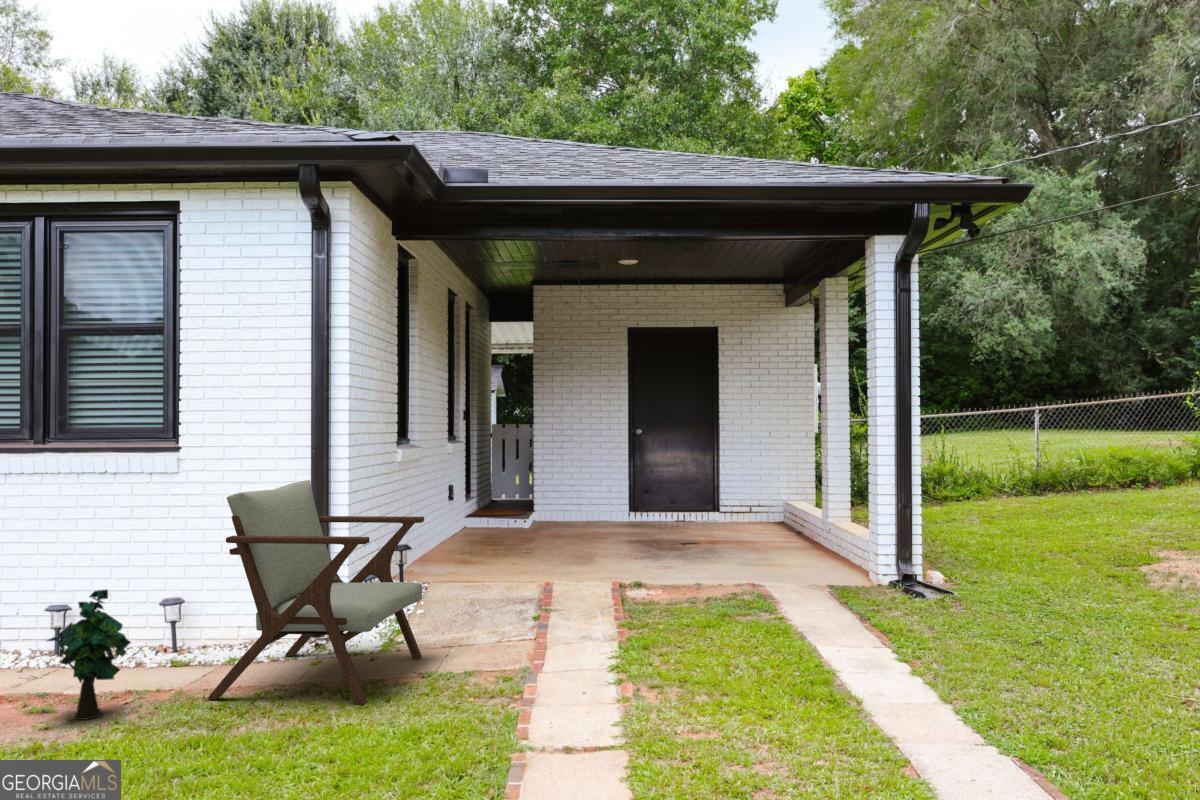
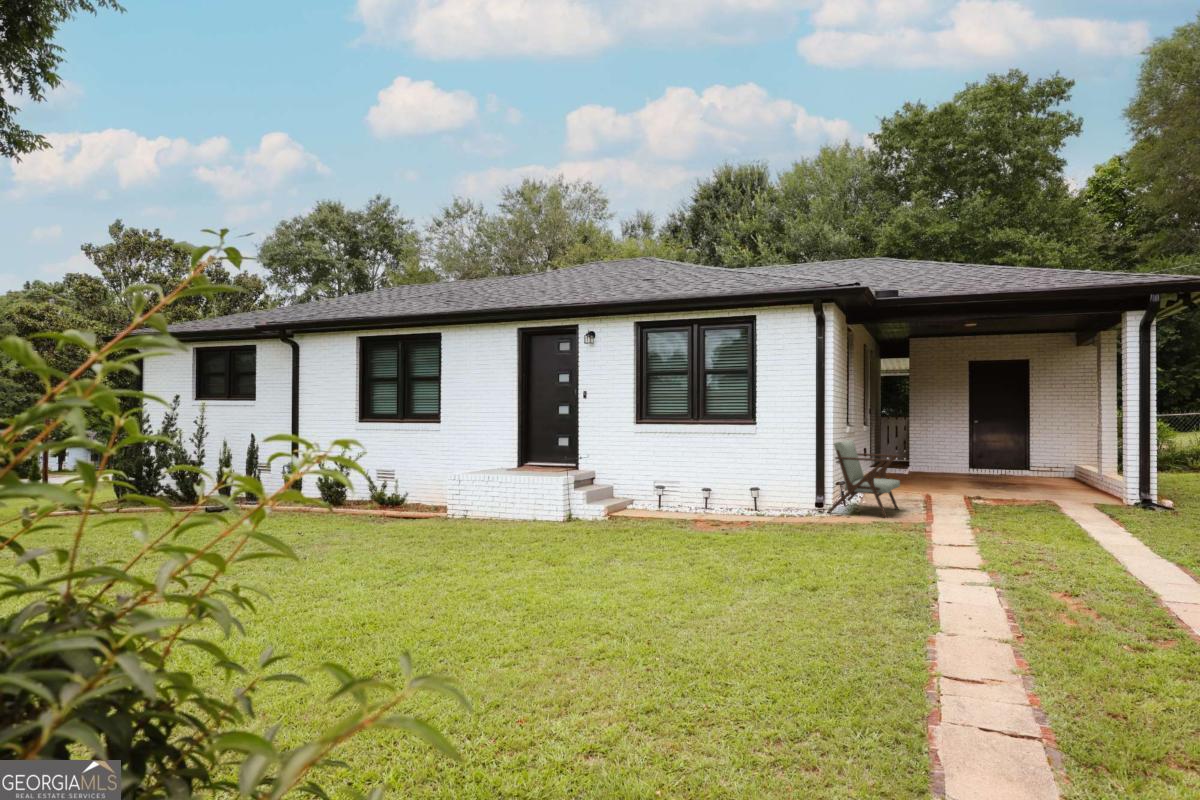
decorative plant: present [47,590,131,720] -> none [777,471,803,513]

